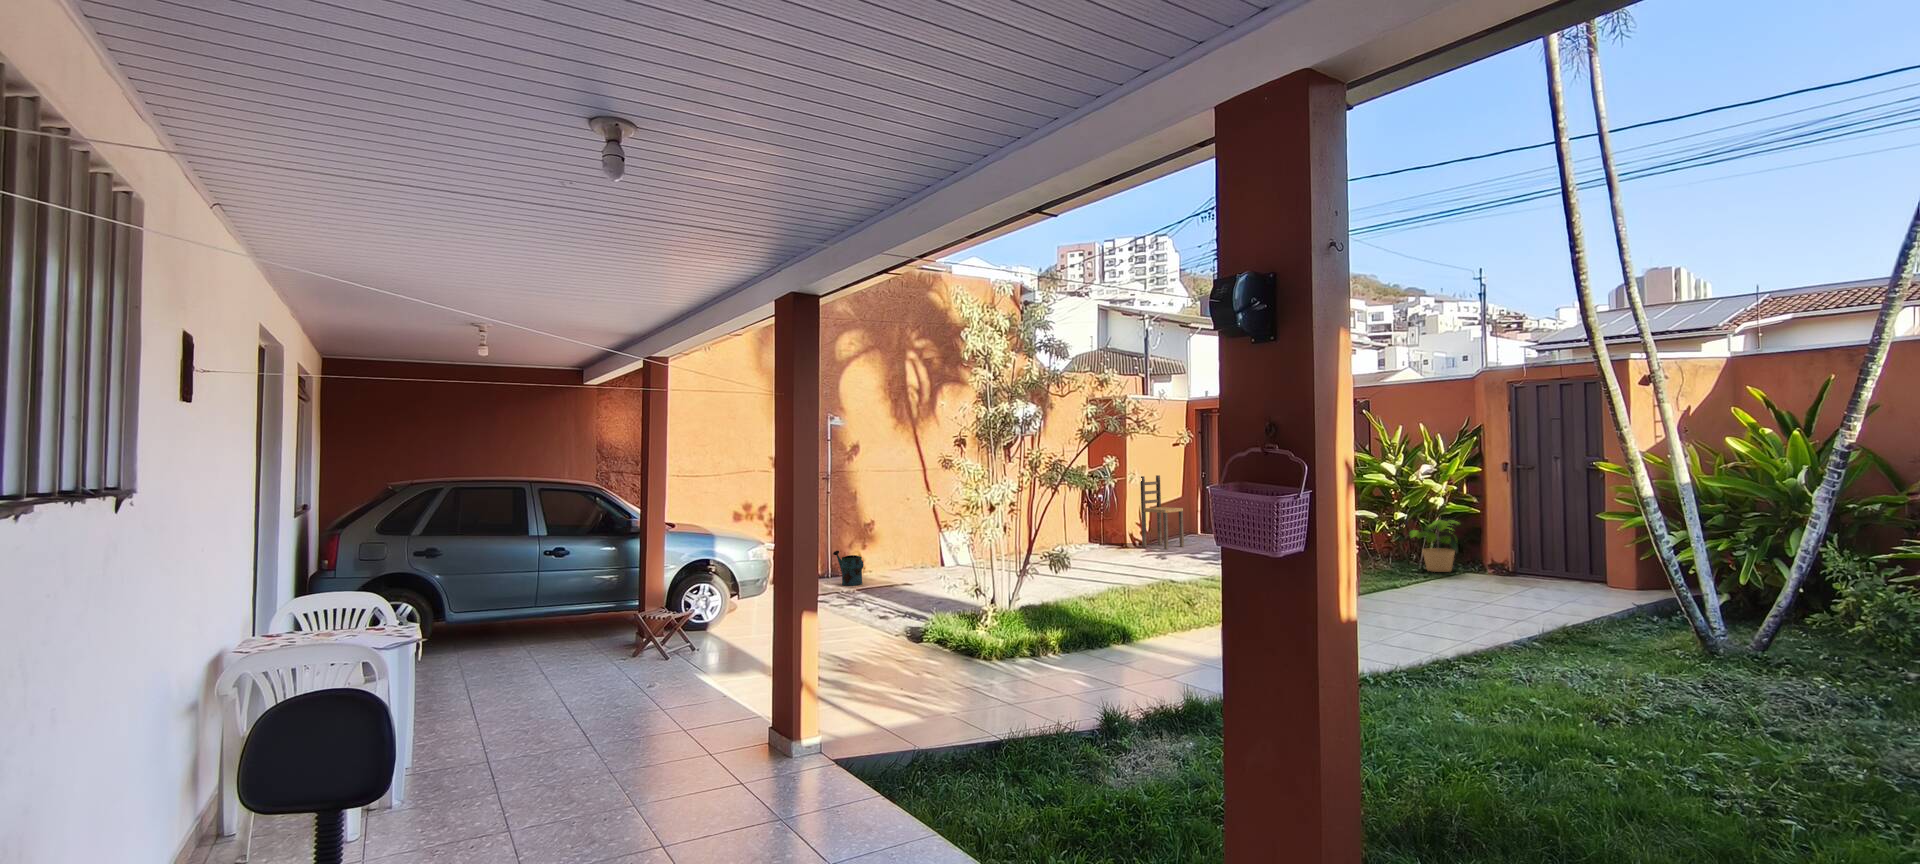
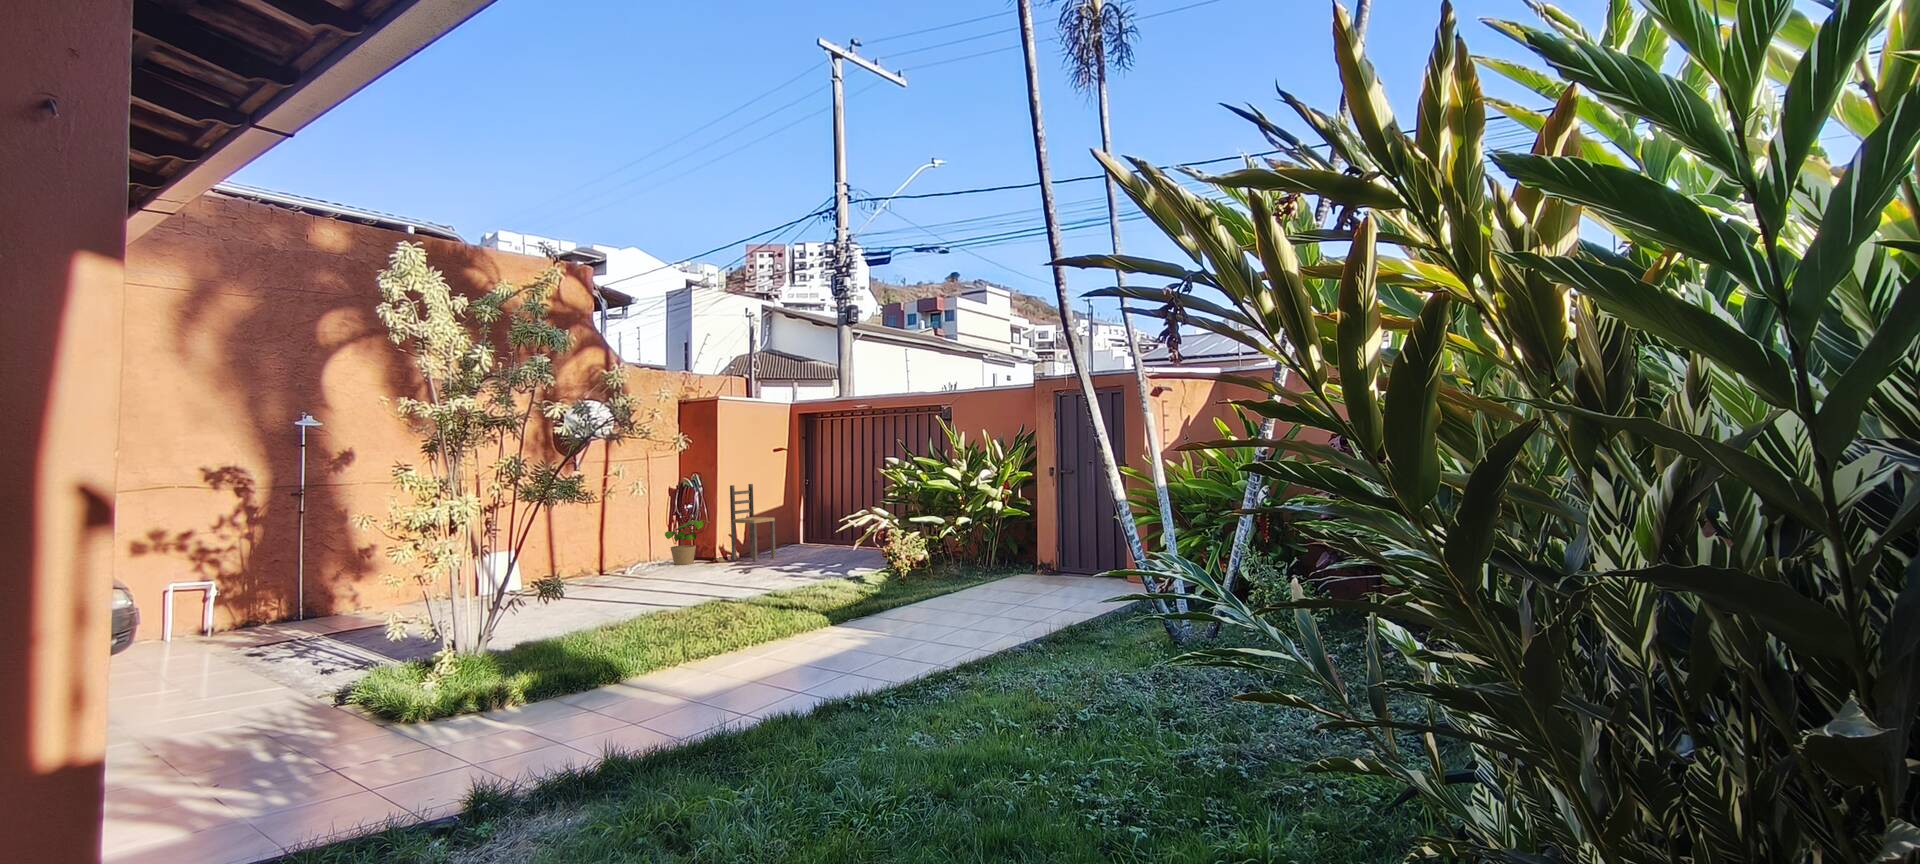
potted plant: present [1409,520,1459,572] -> present [665,520,708,565]
watering can: present [833,551,864,586] -> none [311,585,350,628]

